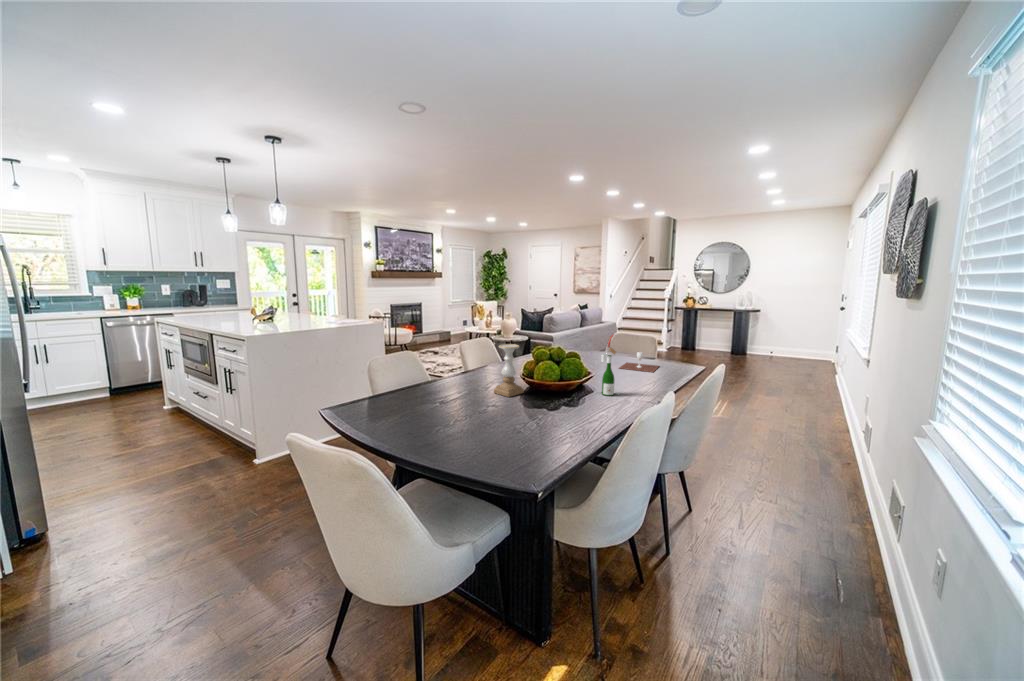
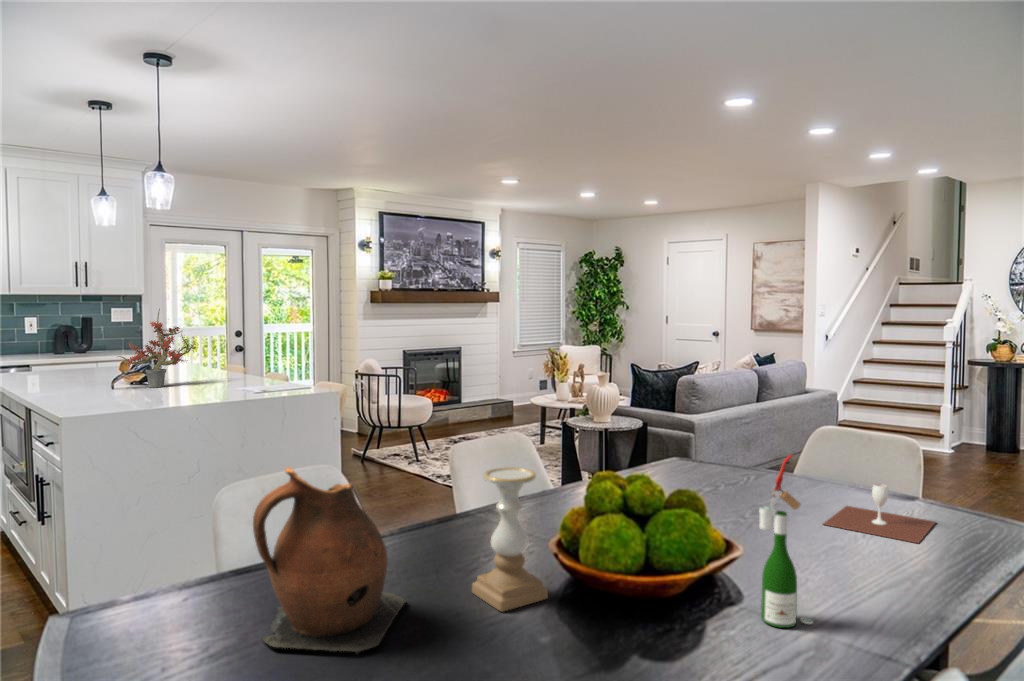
potted plant: none [255,280,298,323] -> present [118,309,196,388]
ceramic pitcher: none [419,343,471,410] -> present [253,467,406,654]

